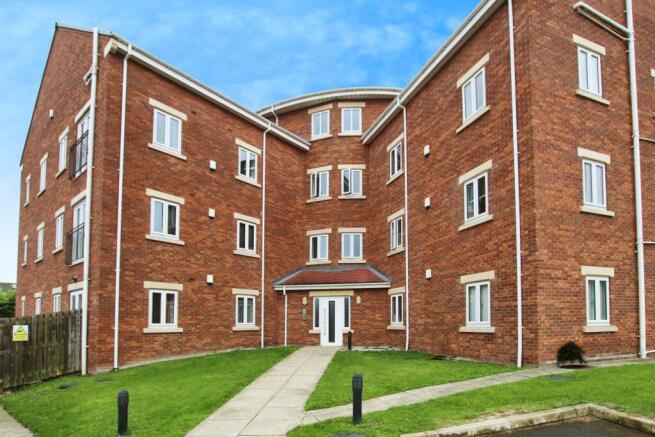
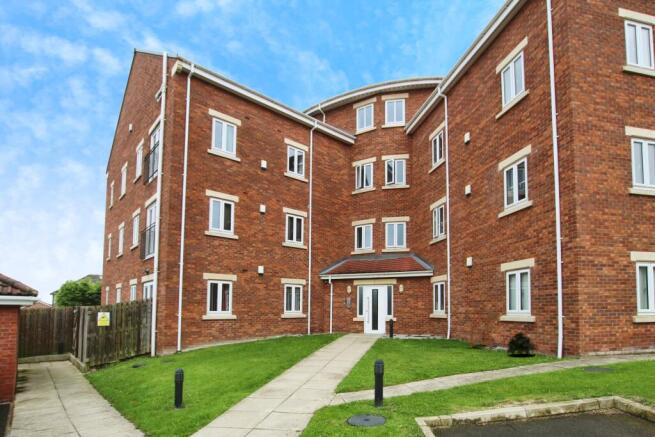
potted plant: present [556,341,587,367] -> present [507,332,537,355]

